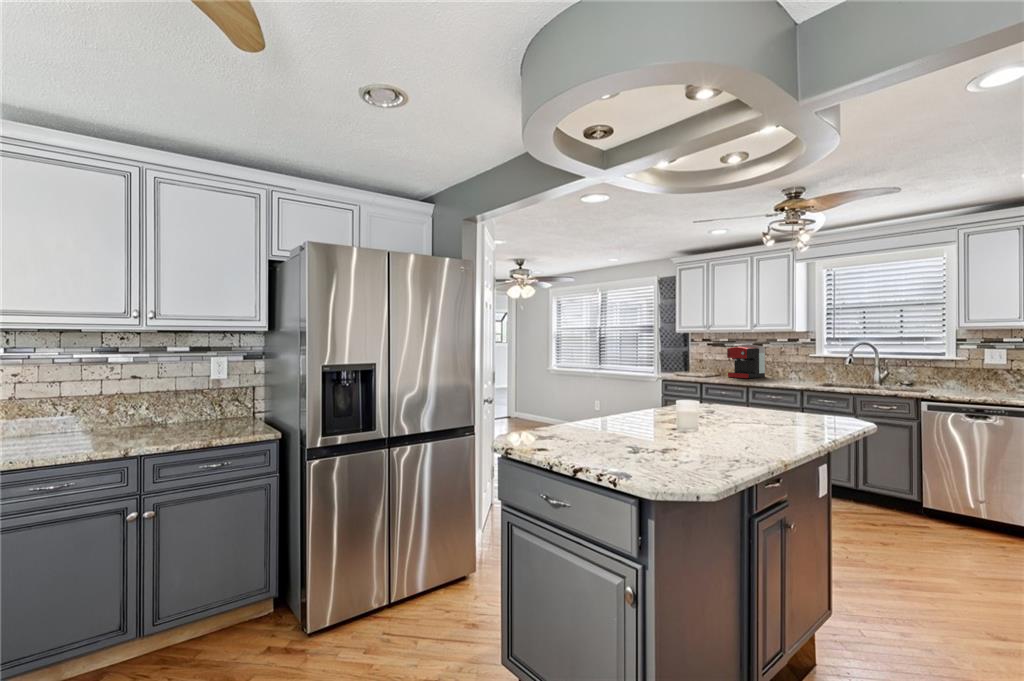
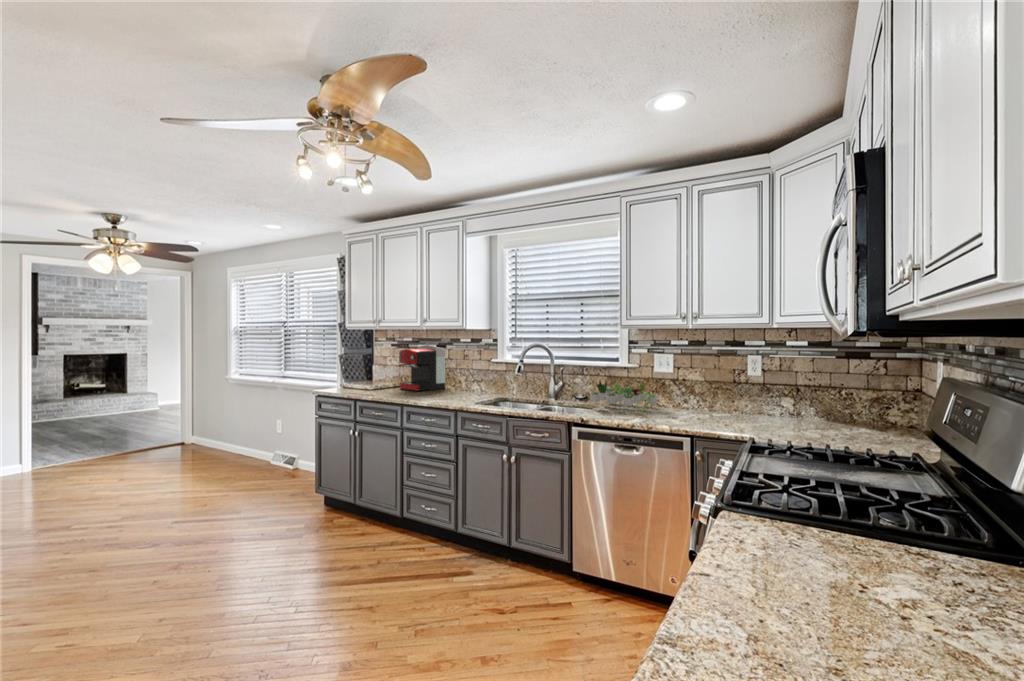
succulent plant: none [927,368,994,393] -> present [590,381,658,411]

